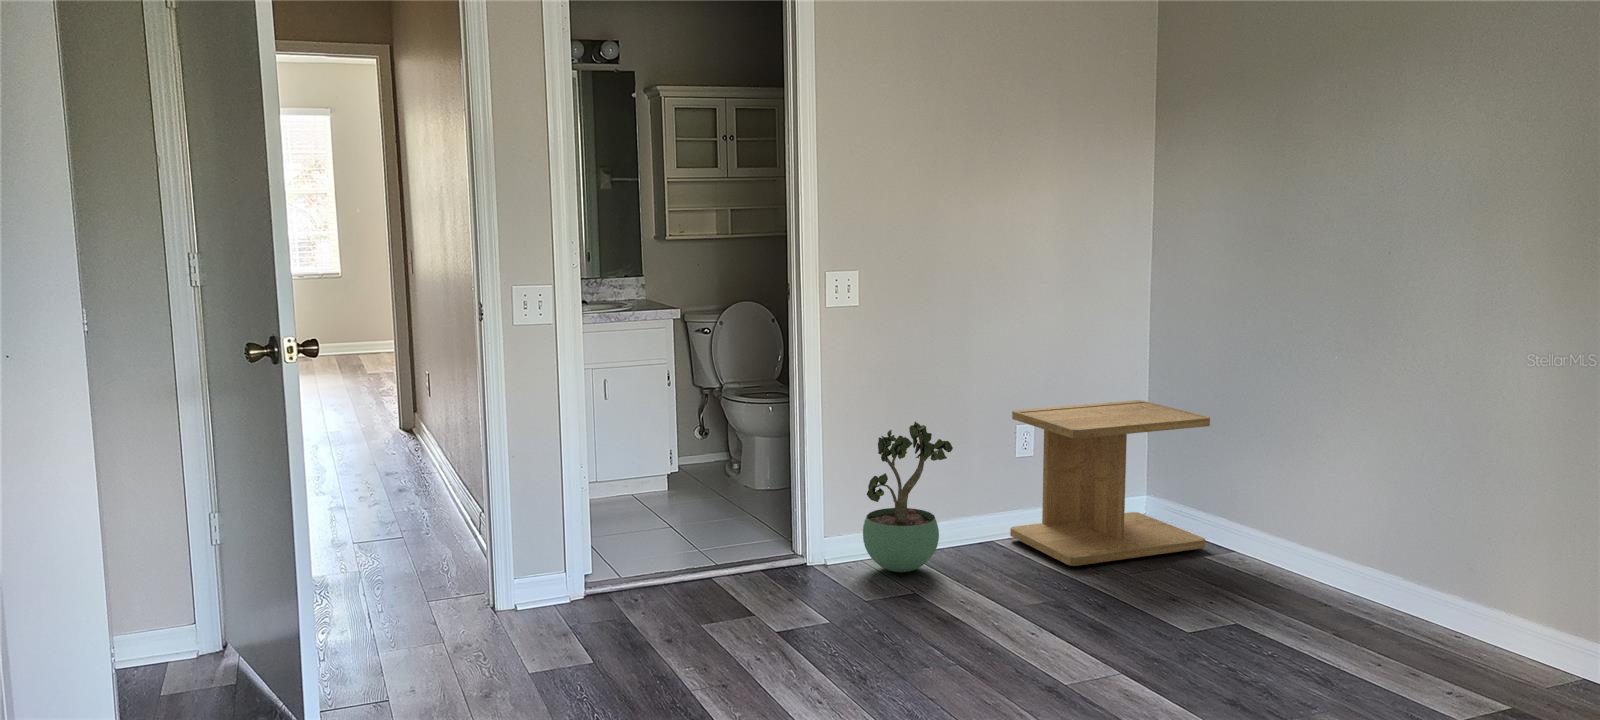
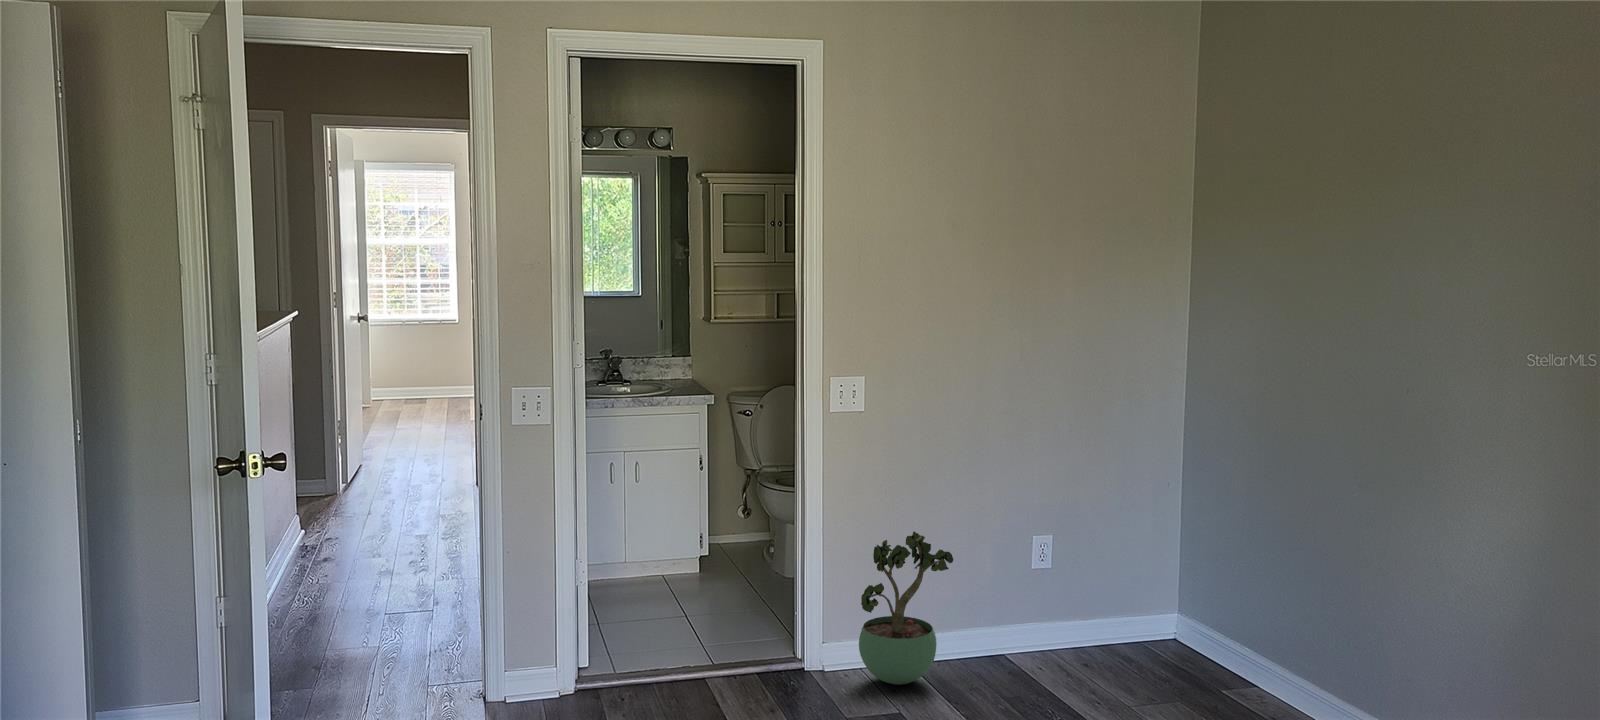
side table: present [1010,400,1210,566] -> none [1022,512,1231,689]

